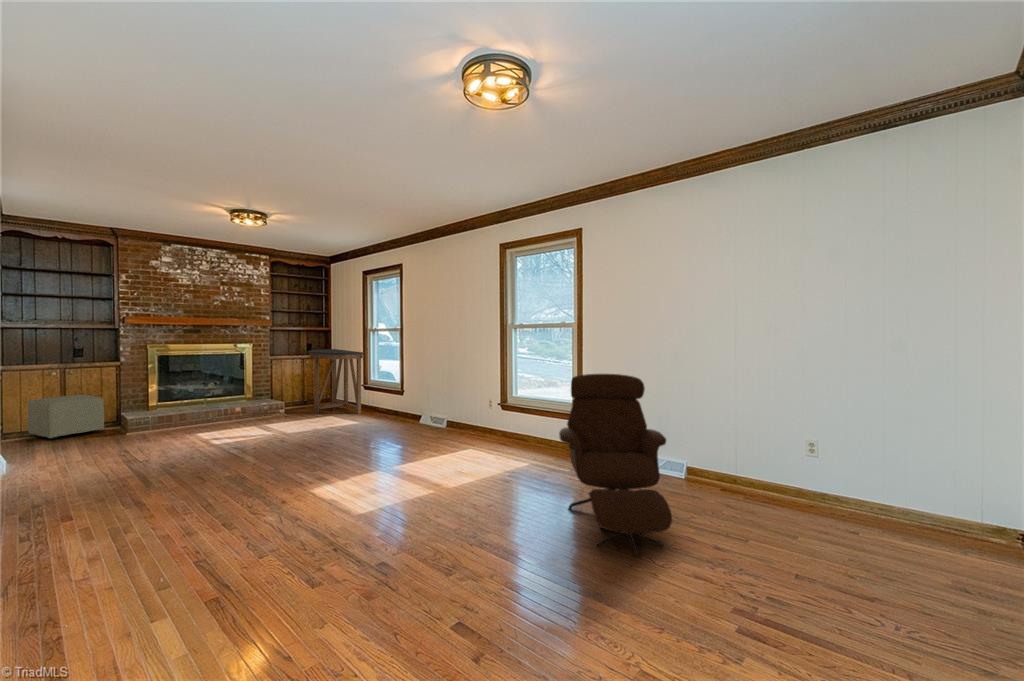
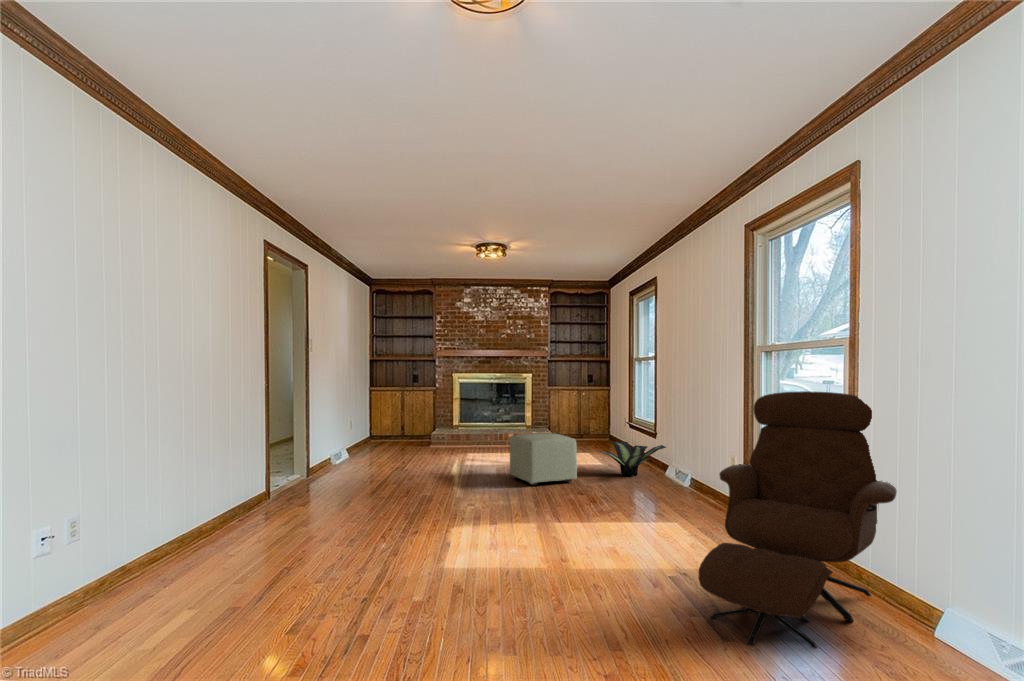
console table: present [308,349,363,414] -> none [578,381,627,452]
ottoman: present [28,395,104,440] -> present [510,433,577,485]
potted plant: none [368,407,425,438] -> present [600,442,666,477]

